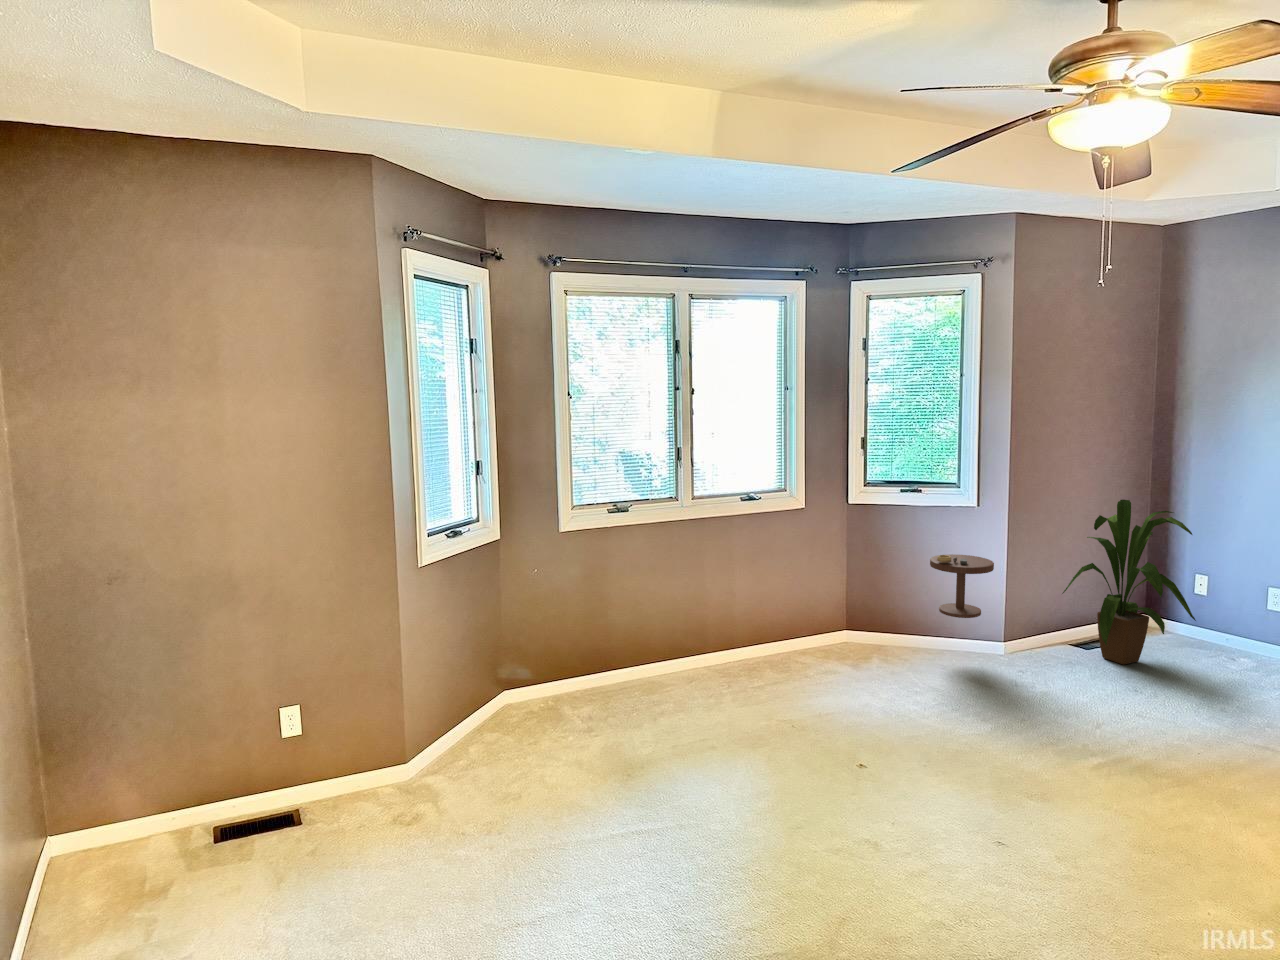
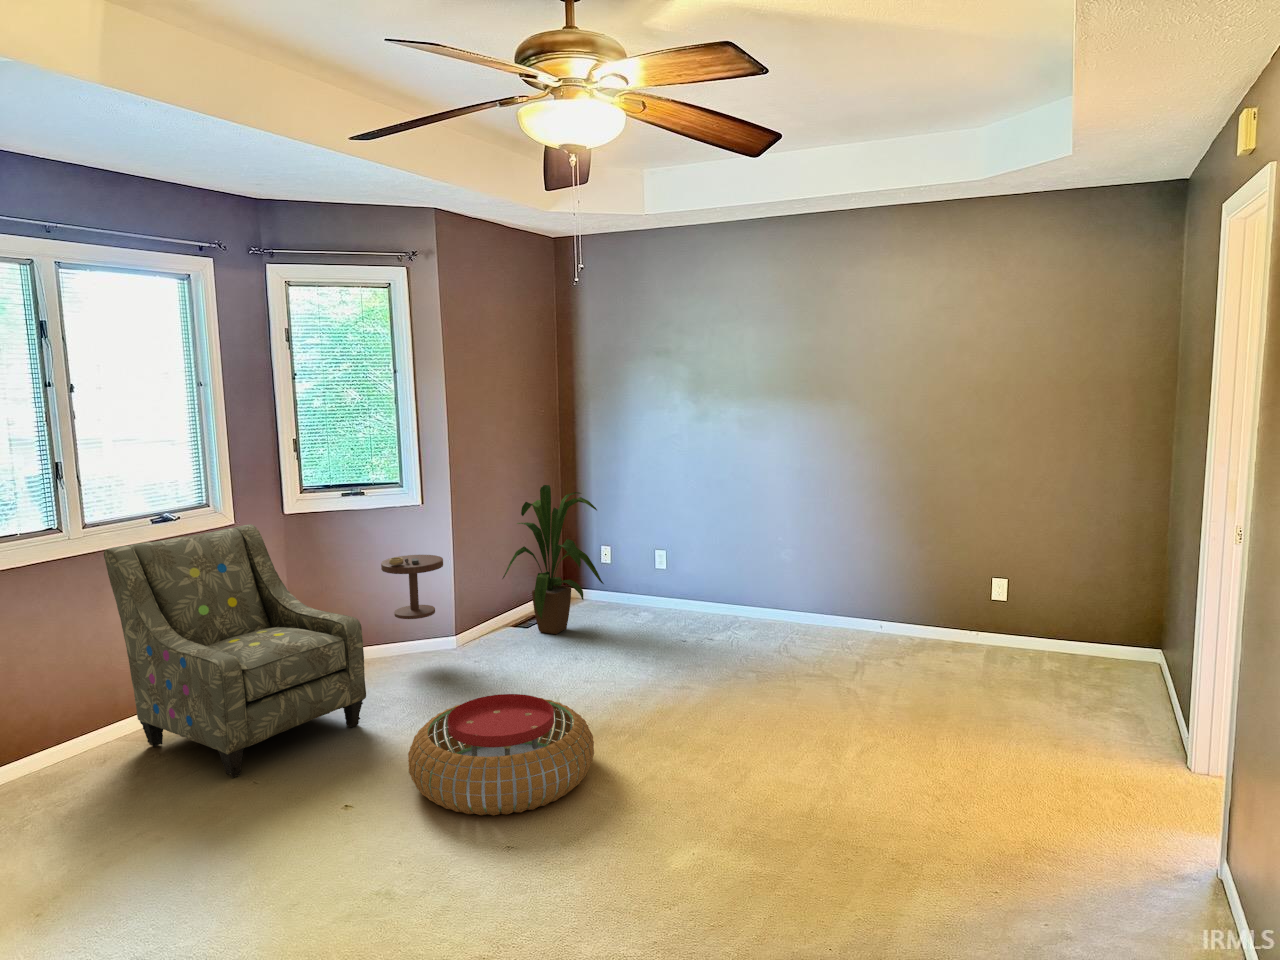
armchair: none [704,509,898,722] -> present [104,524,366,778]
pouf: none [920,716,1142,858] -> present [408,694,594,816]

